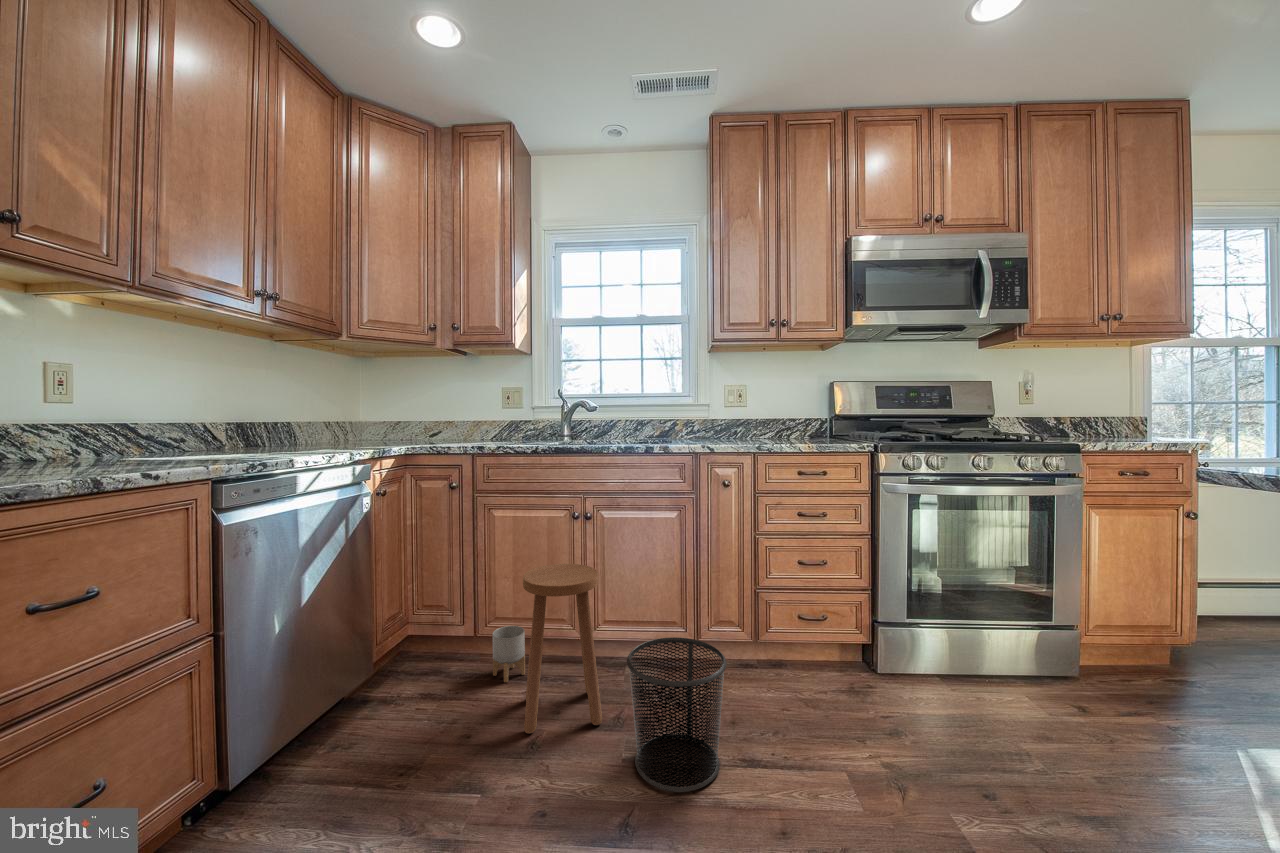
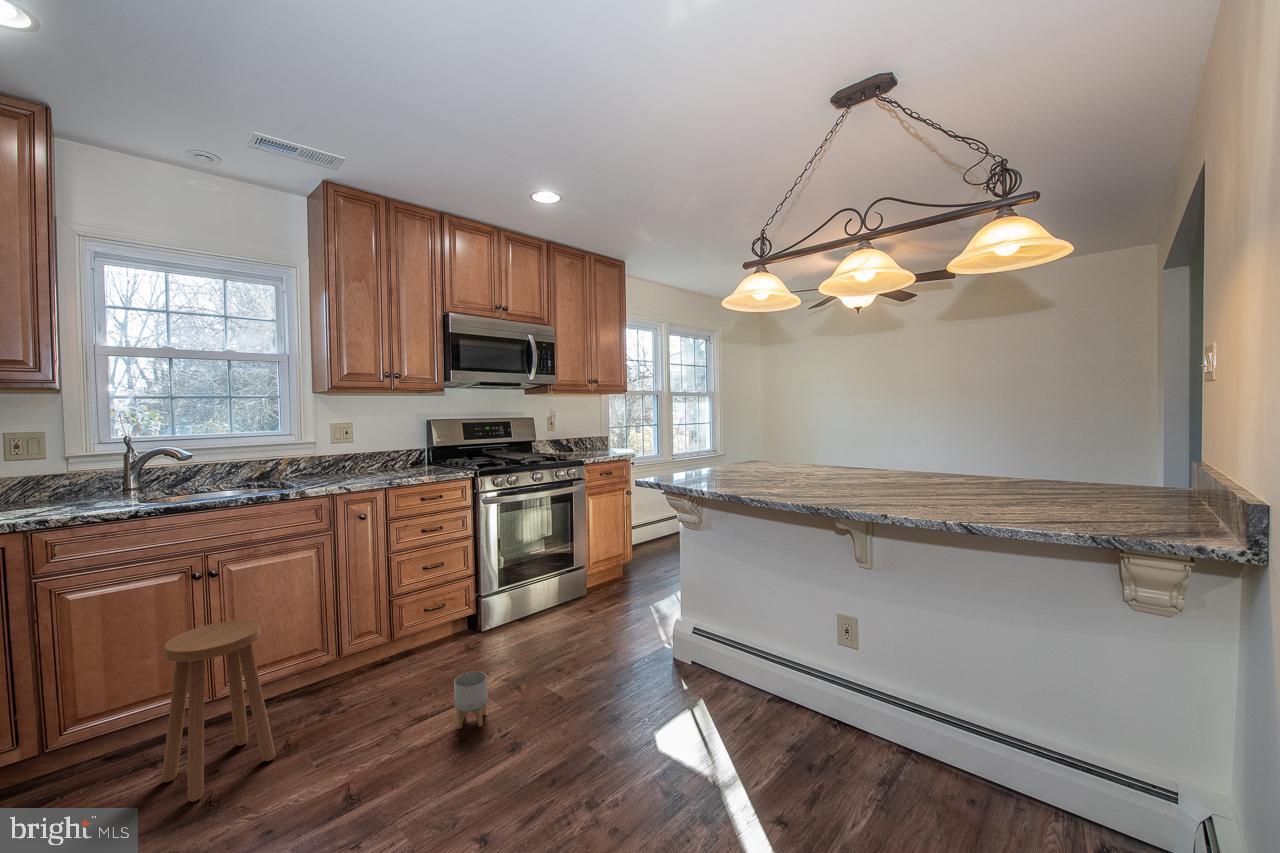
planter: present [492,626,525,682] -> present [454,671,487,729]
waste bin: present [627,637,727,792] -> none [318,647,407,767]

